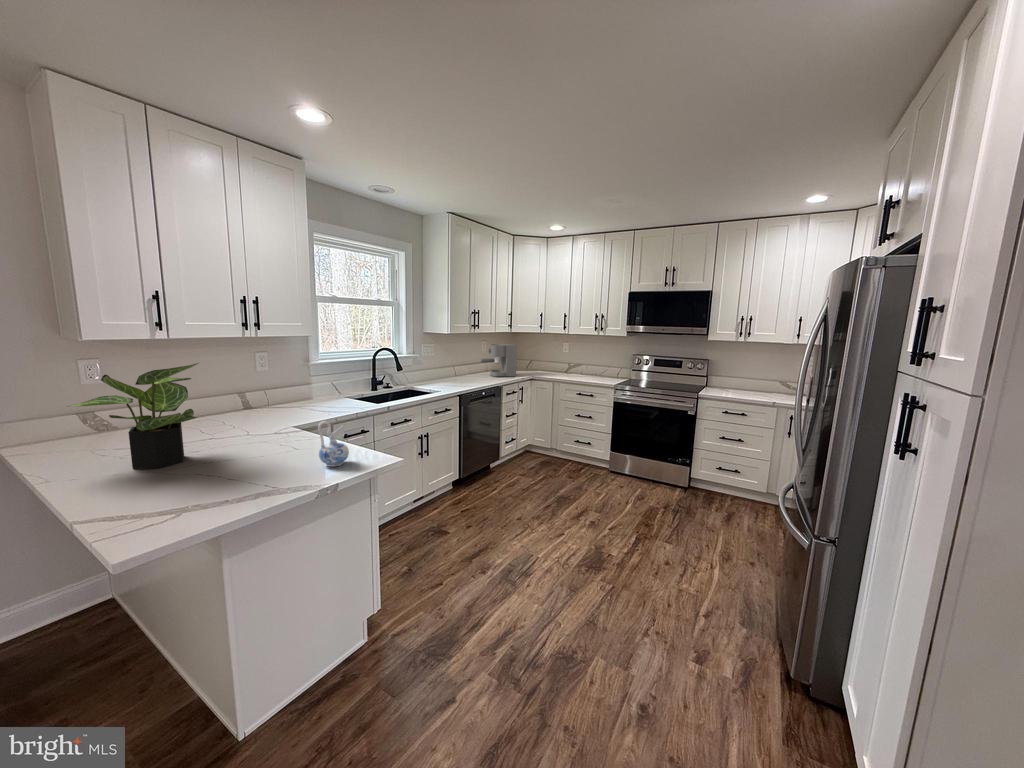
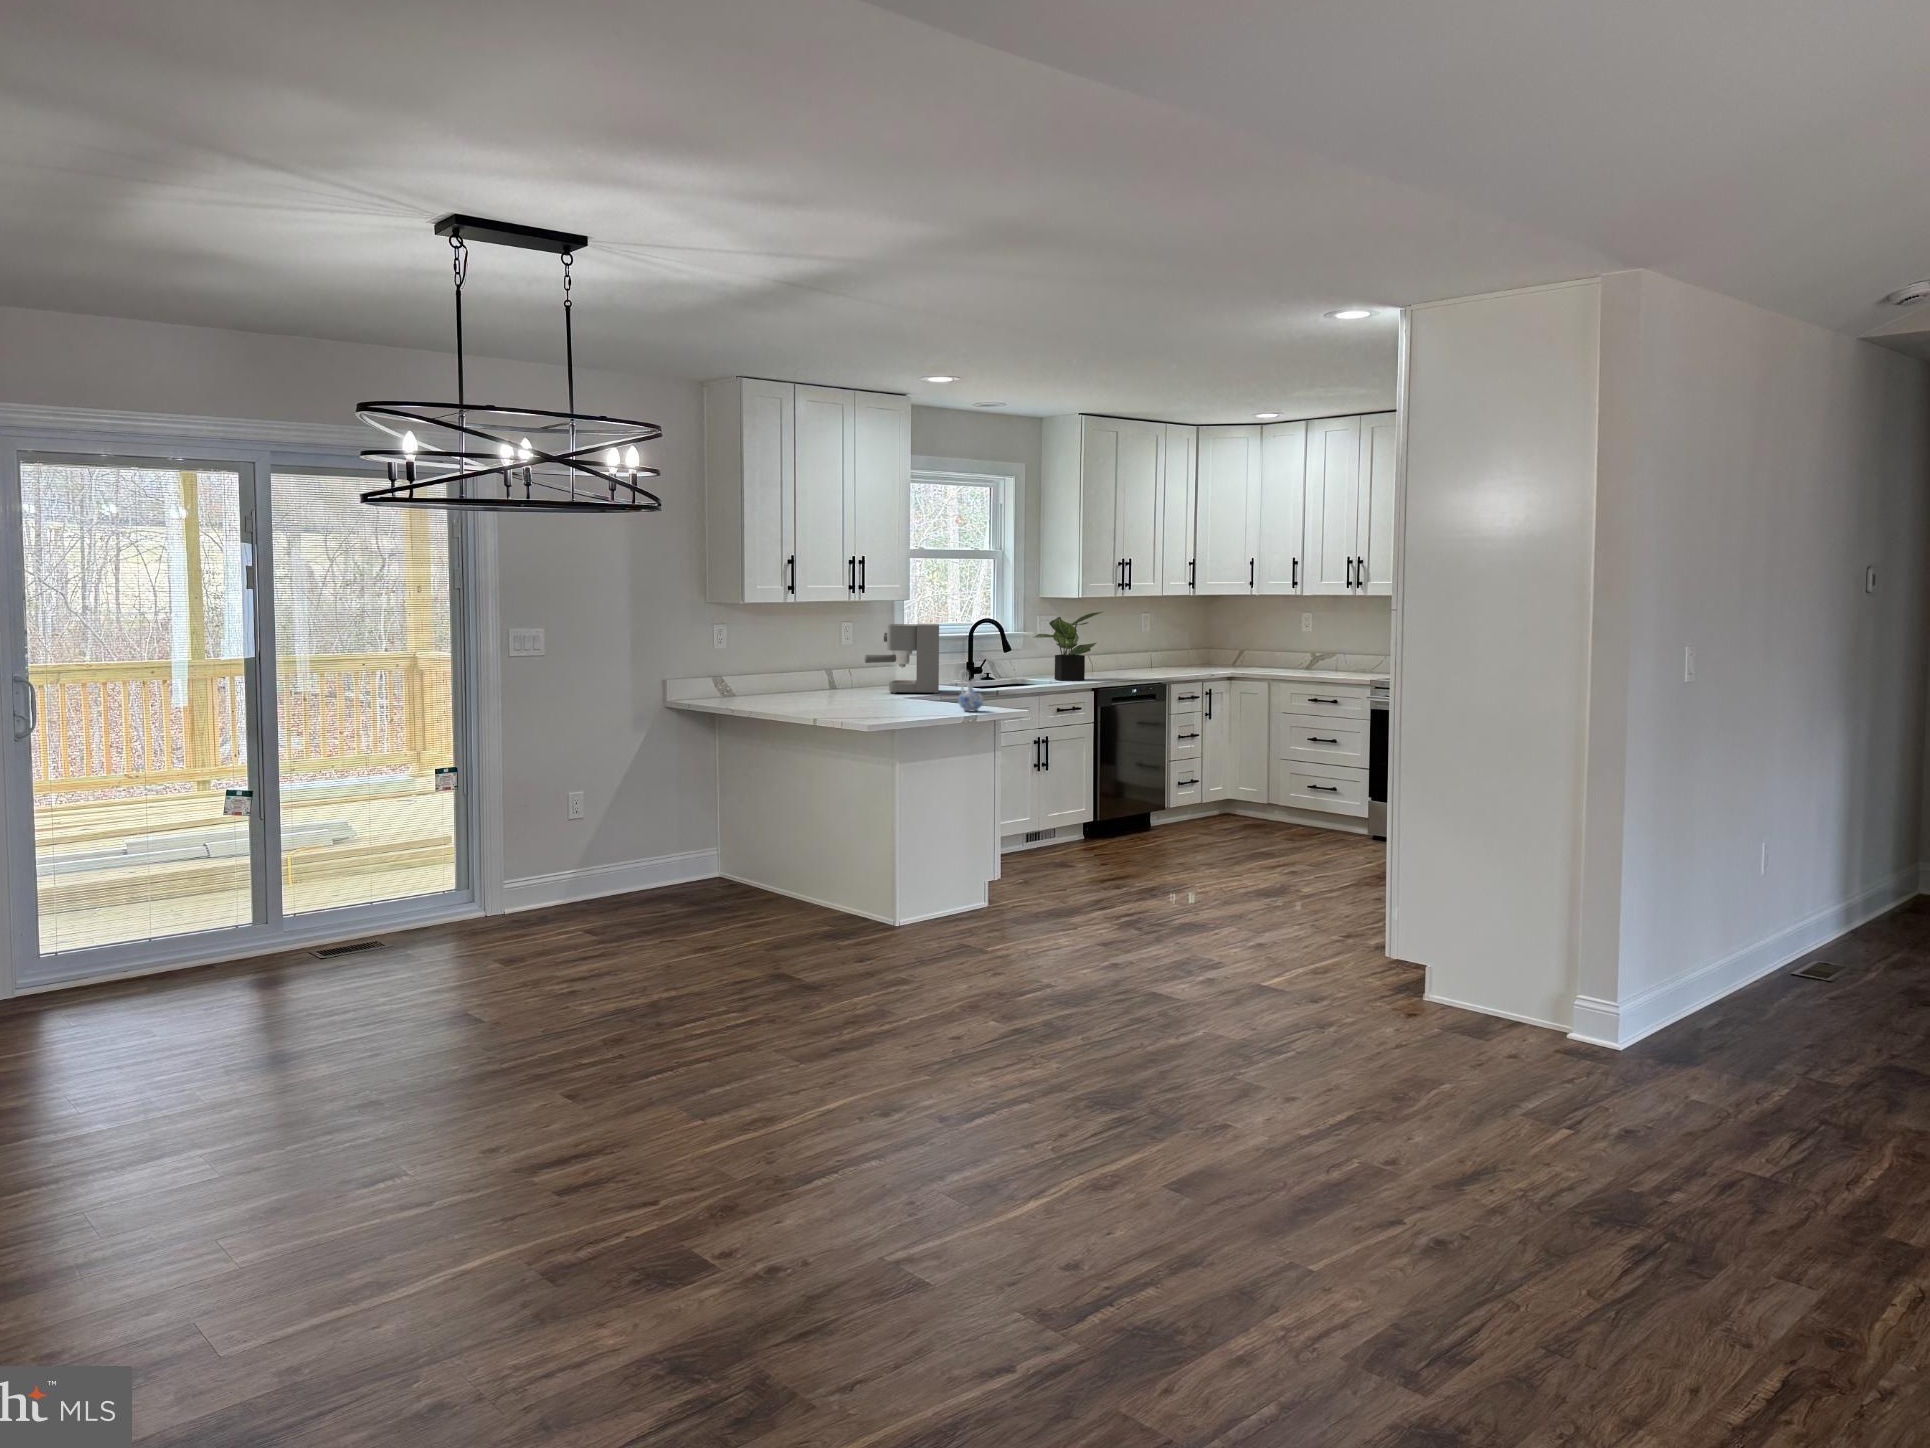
coffee maker: present [481,344,517,377] -> present [865,624,939,694]
potted plant: present [71,363,198,469] -> present [1034,612,1101,681]

